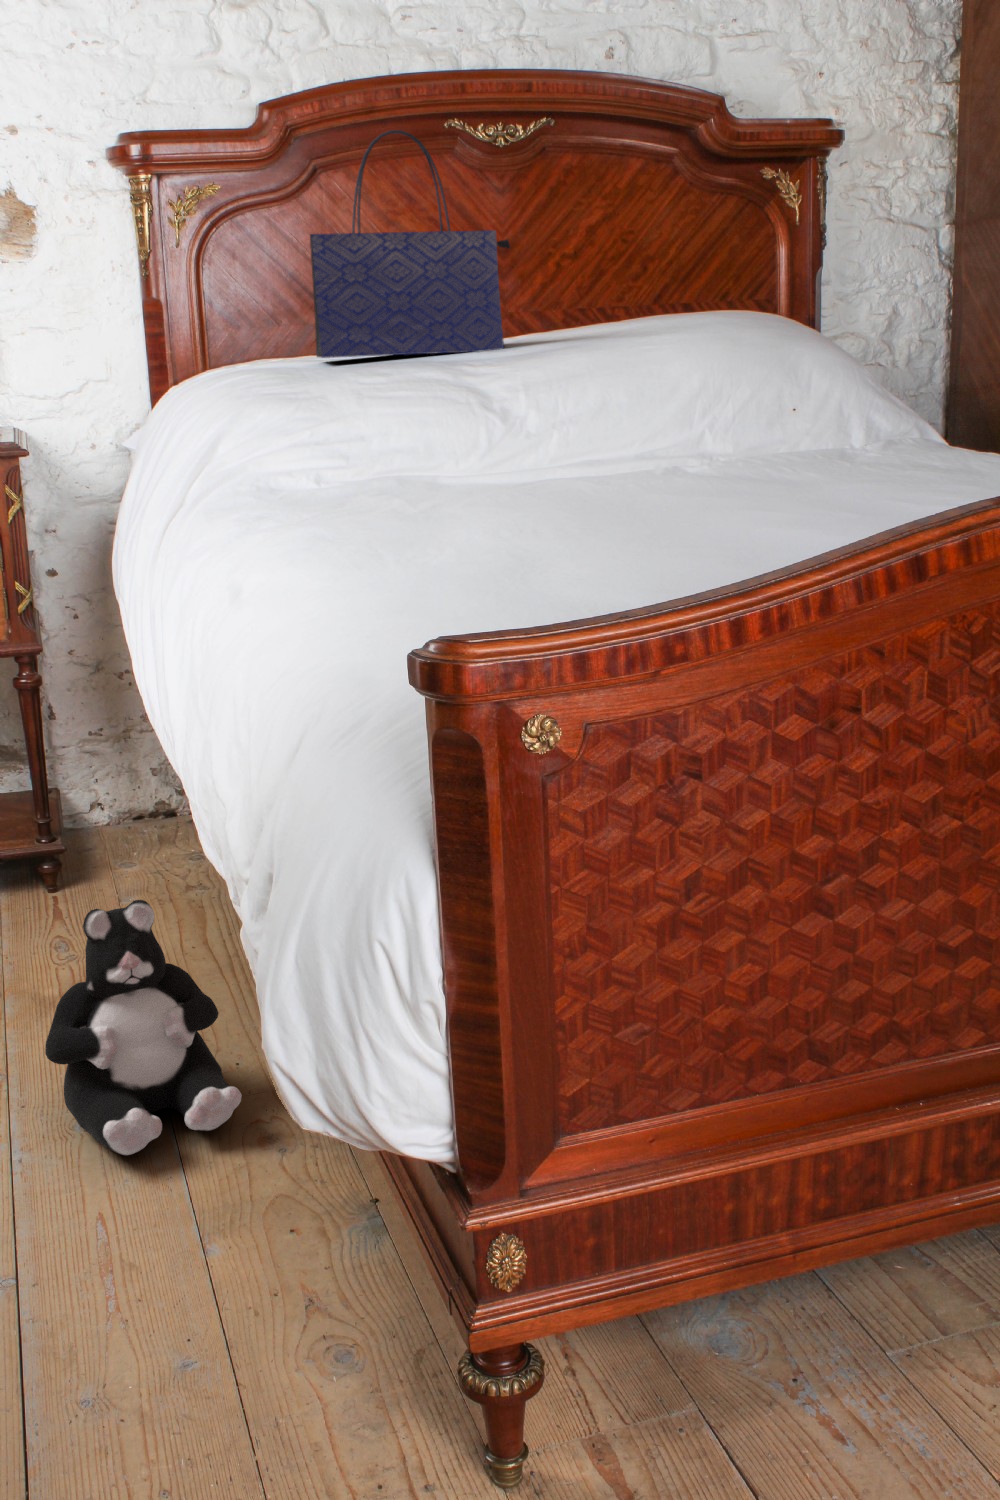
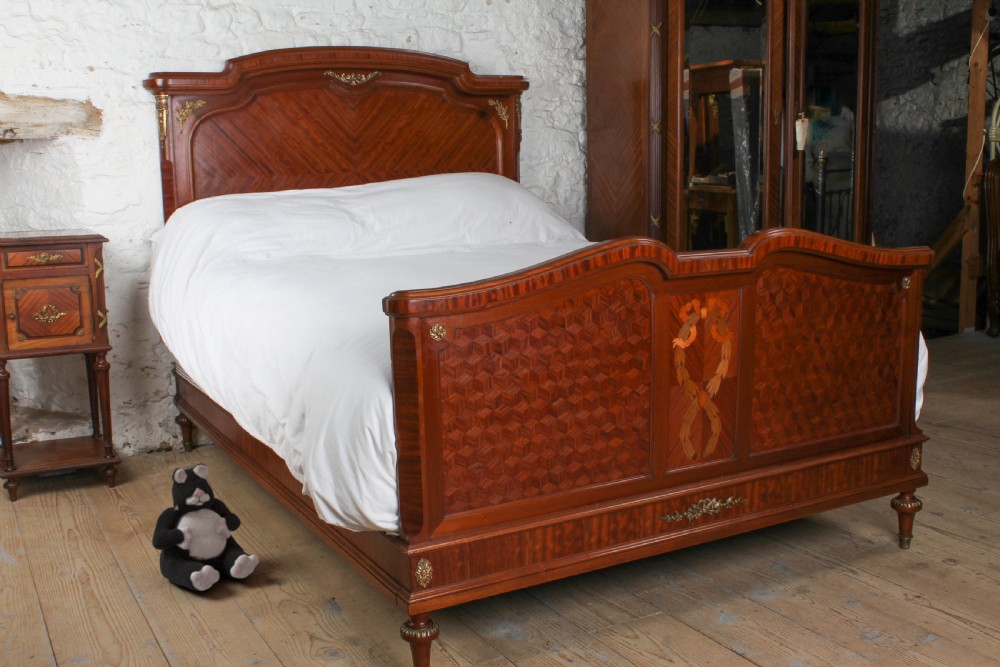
tote bag: present [310,130,510,358] -> none [261,79,366,192]

